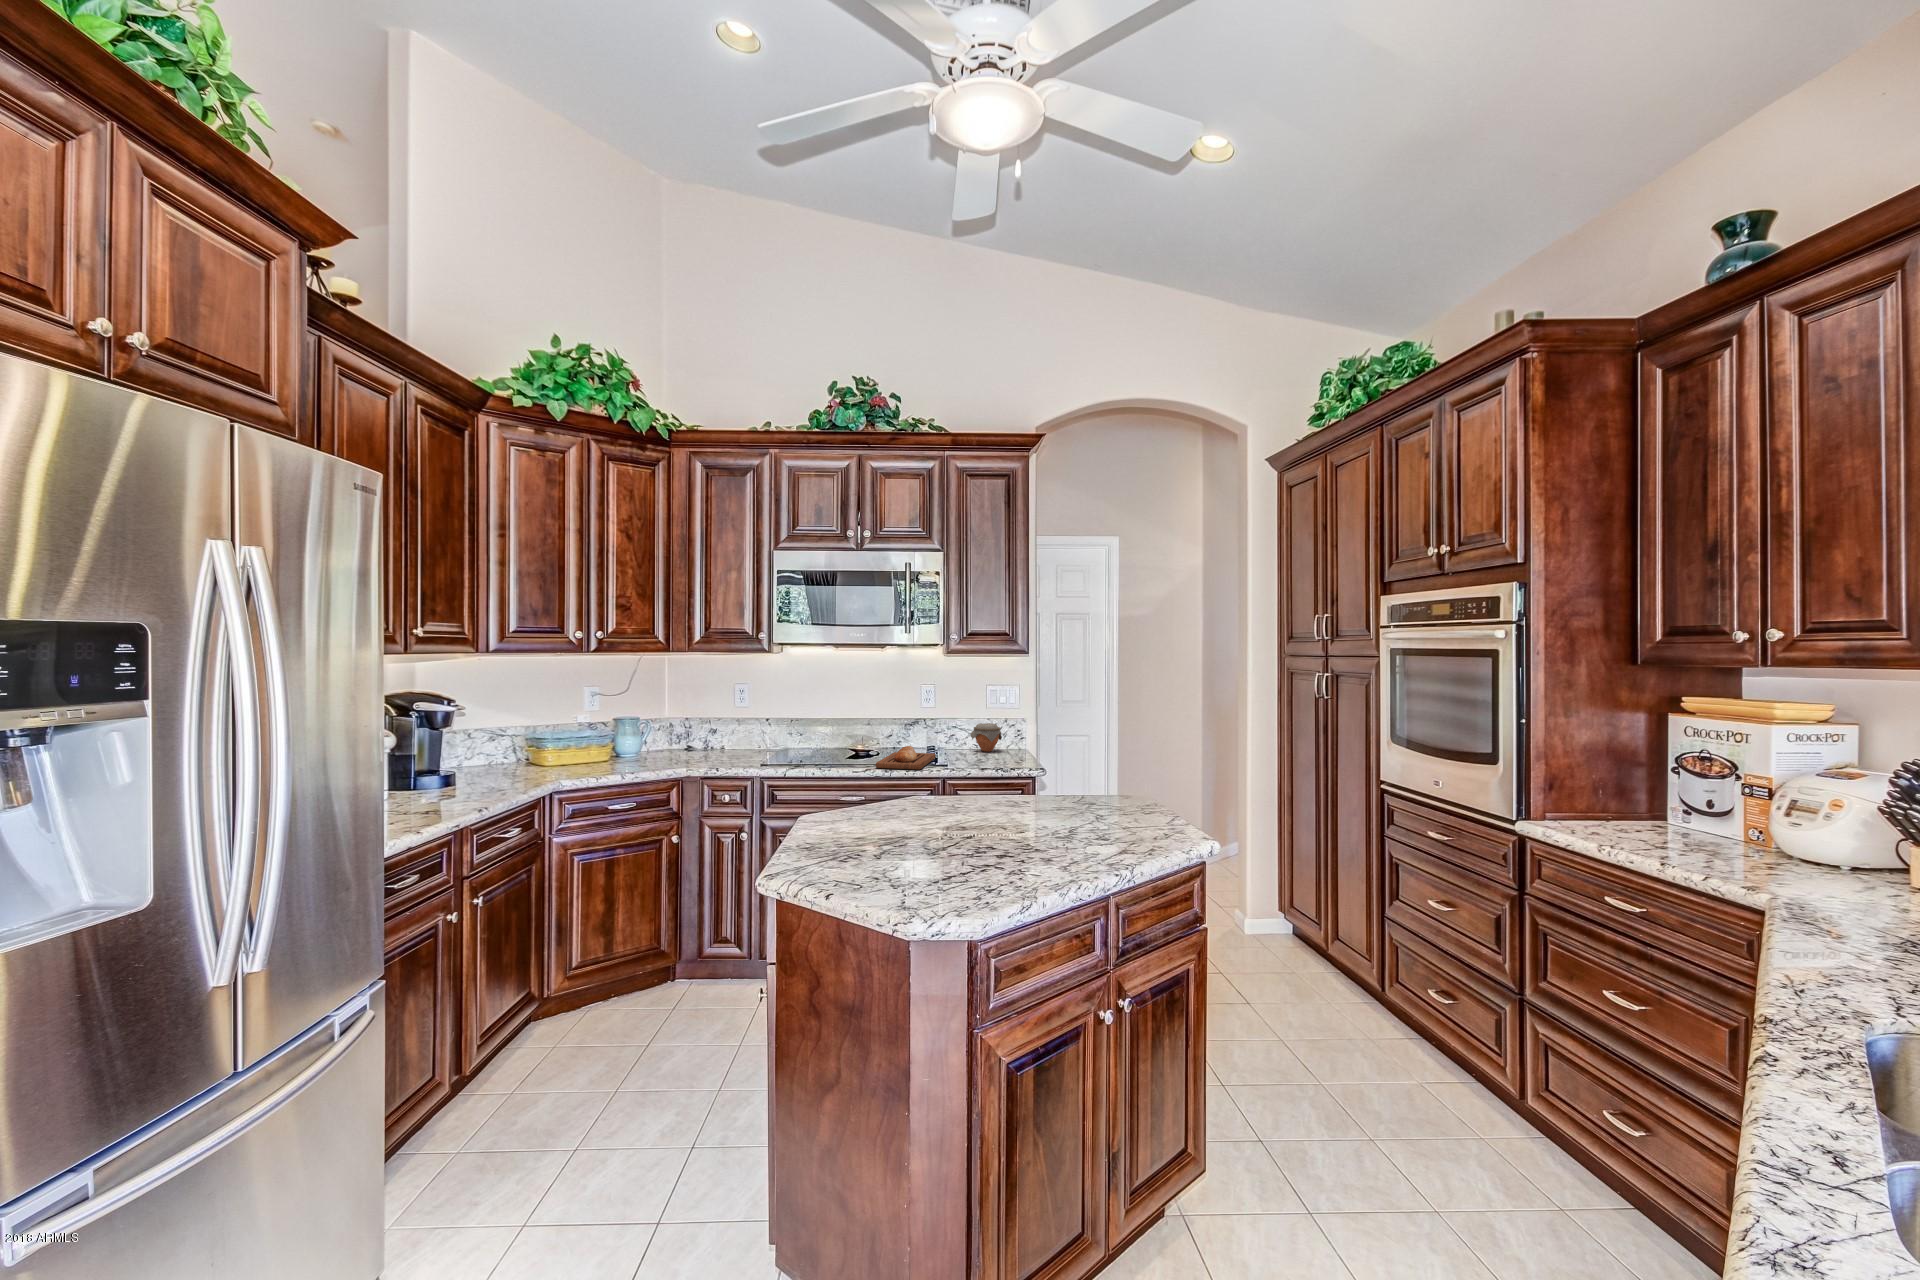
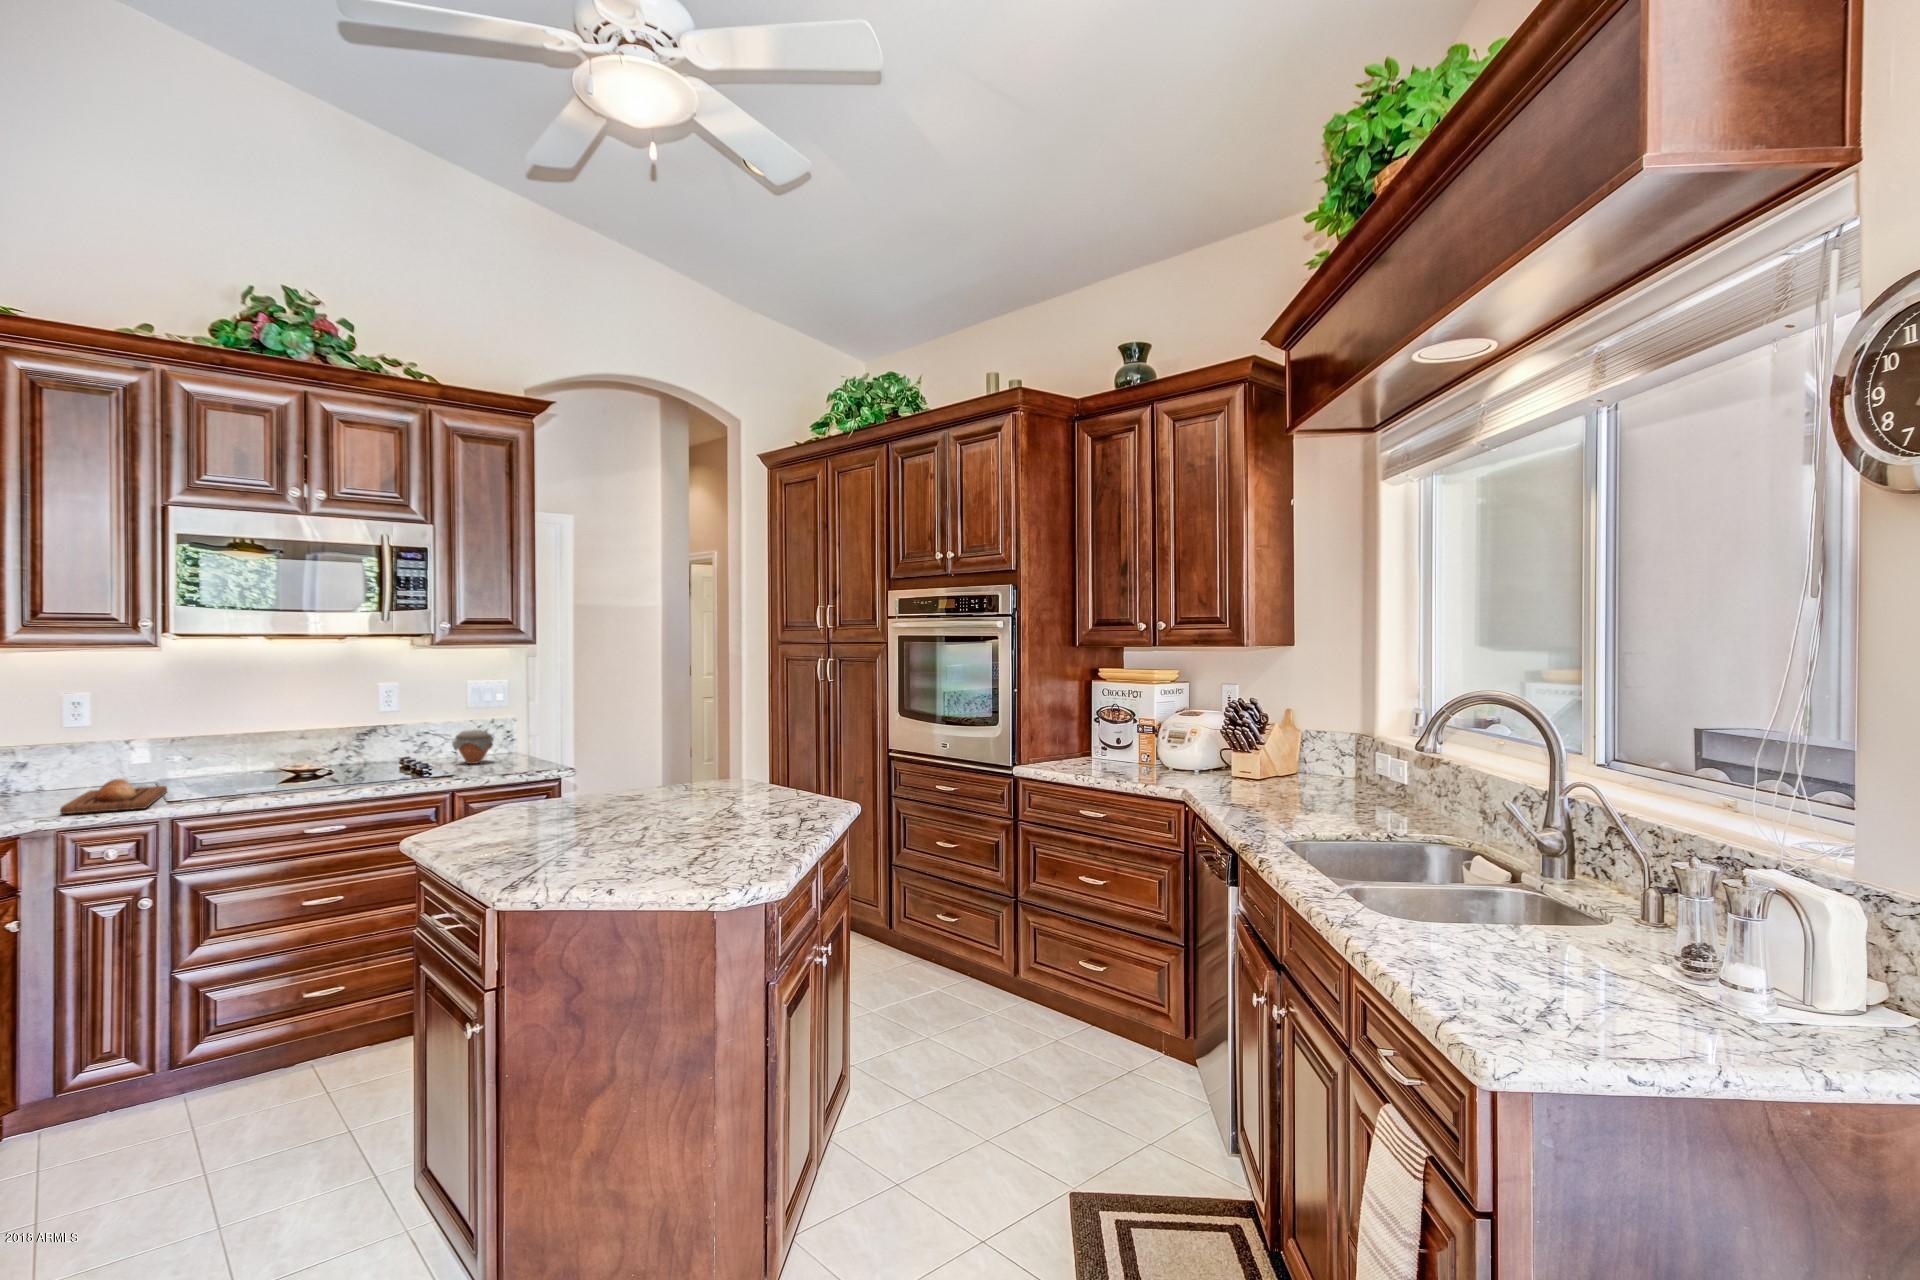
bread loaf: present [876,746,935,769] -> present [60,779,167,814]

